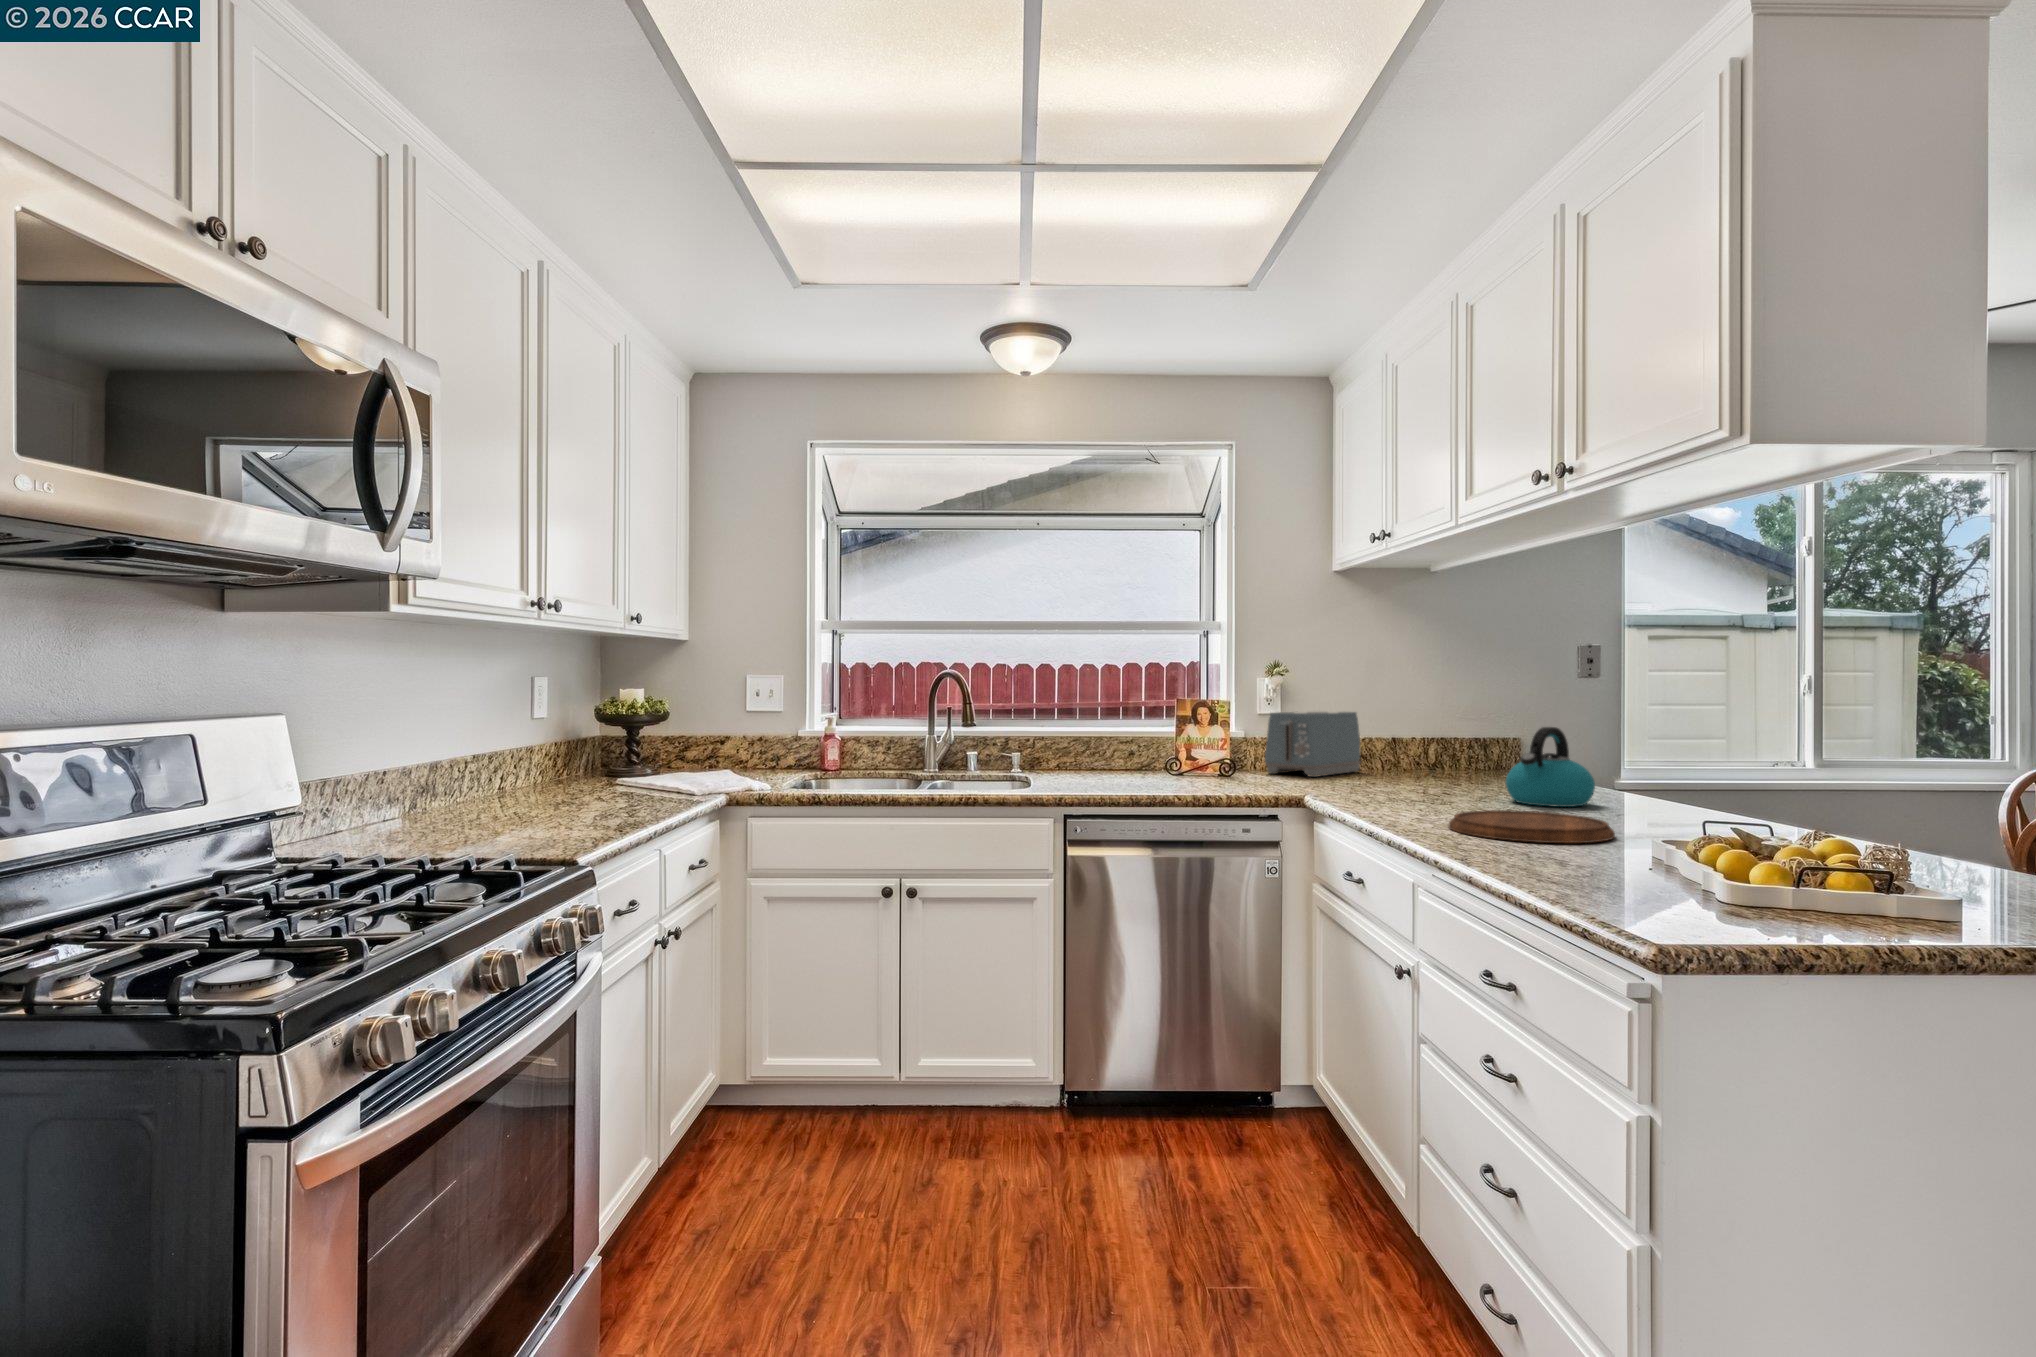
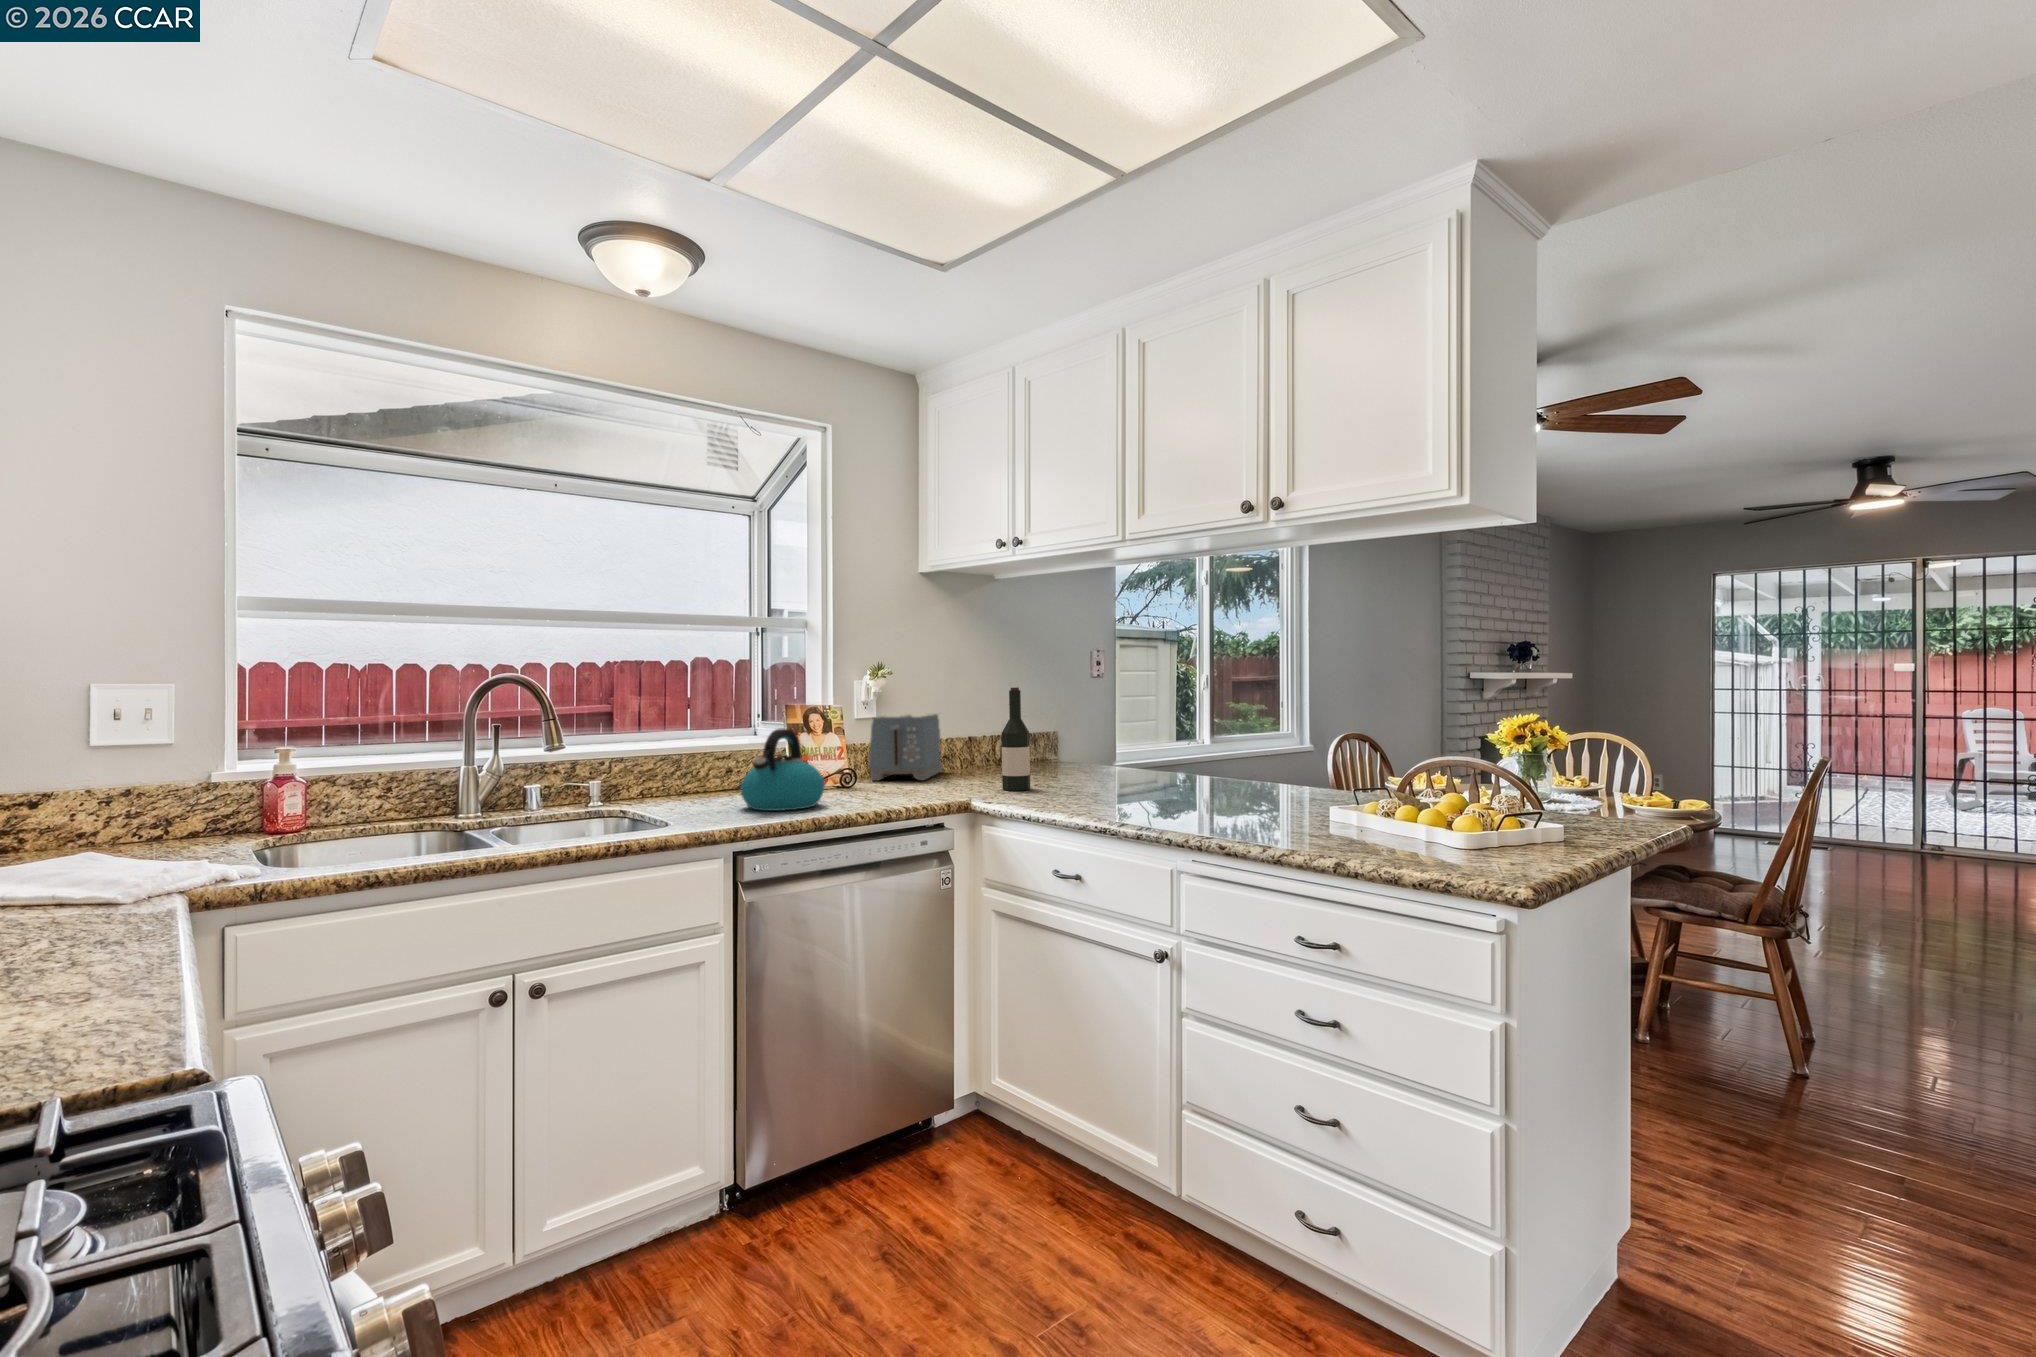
wine bottle: none [1364,686,1394,793] -> present [1002,687,1030,791]
kettle: present [1505,727,1595,807] -> present [740,729,825,811]
cutting board: present [1449,810,1615,843] -> none [1164,795,1301,824]

